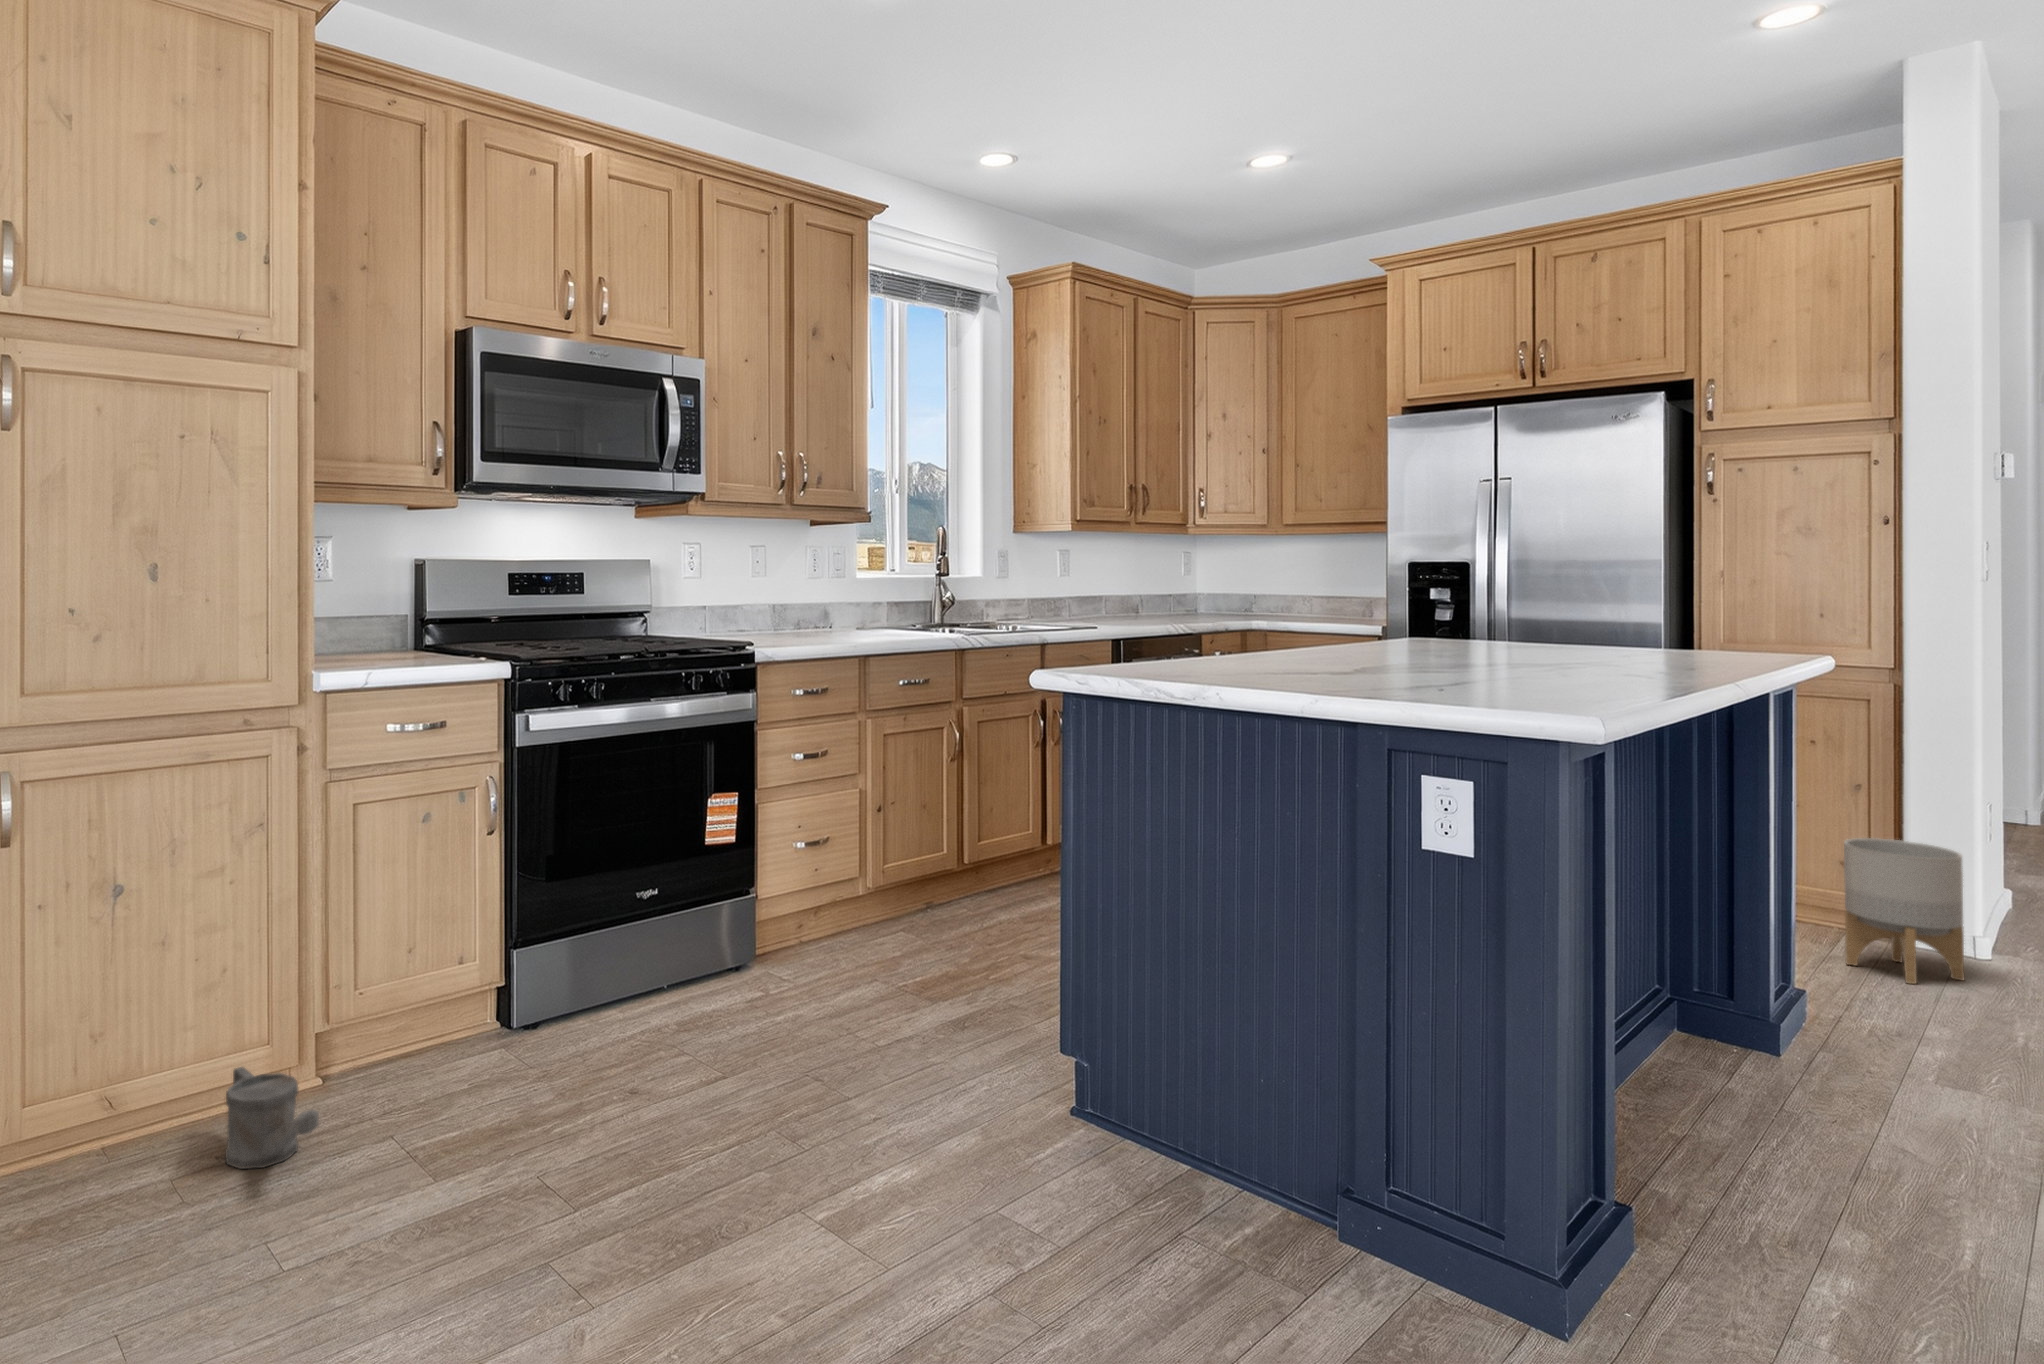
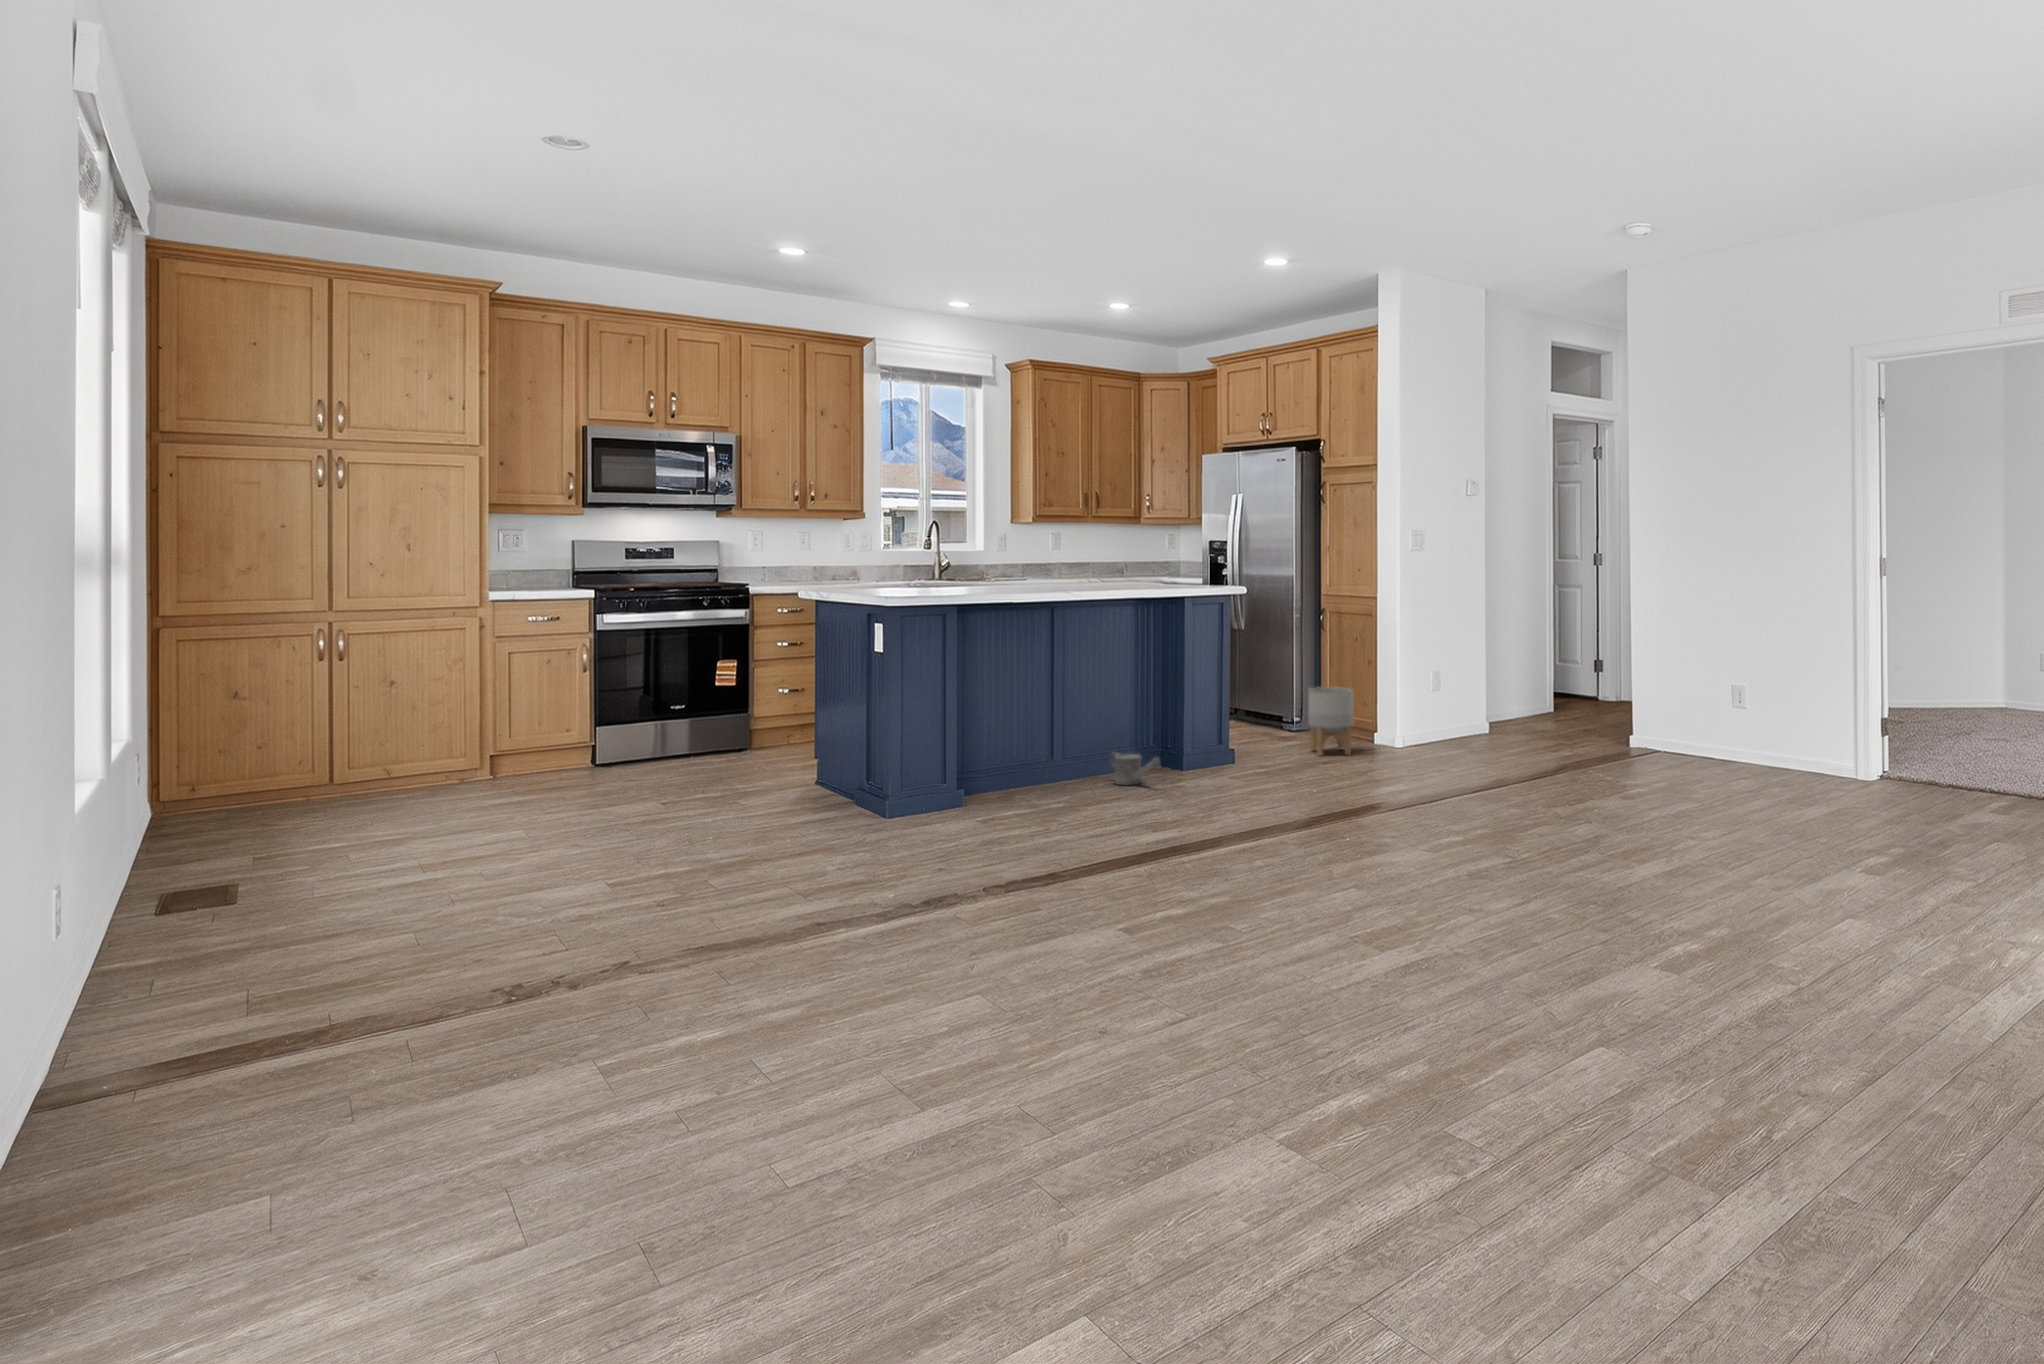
watering can: present [225,1067,319,1169] -> present [1110,753,1160,785]

